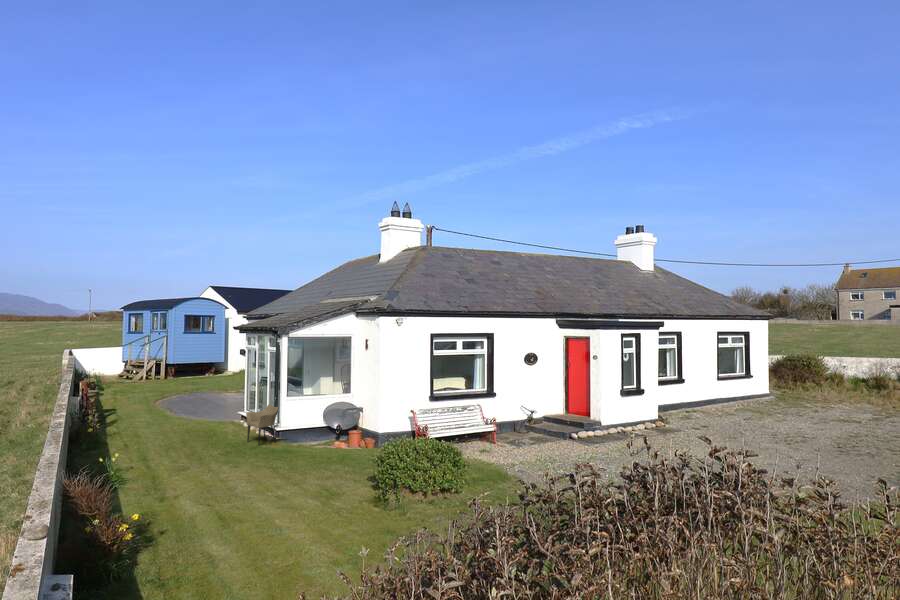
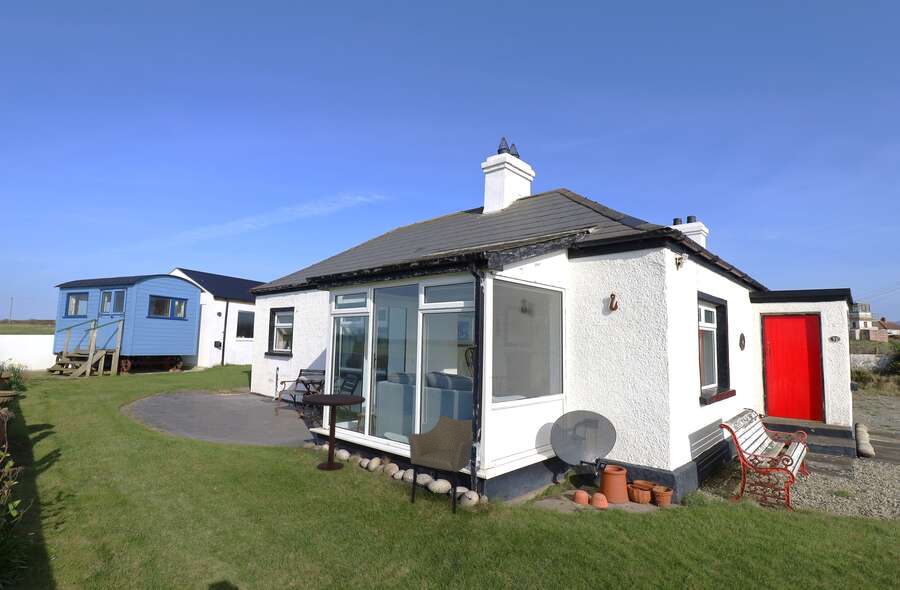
pedestal table: none [216,394,250,432] -> present [302,394,366,470]

